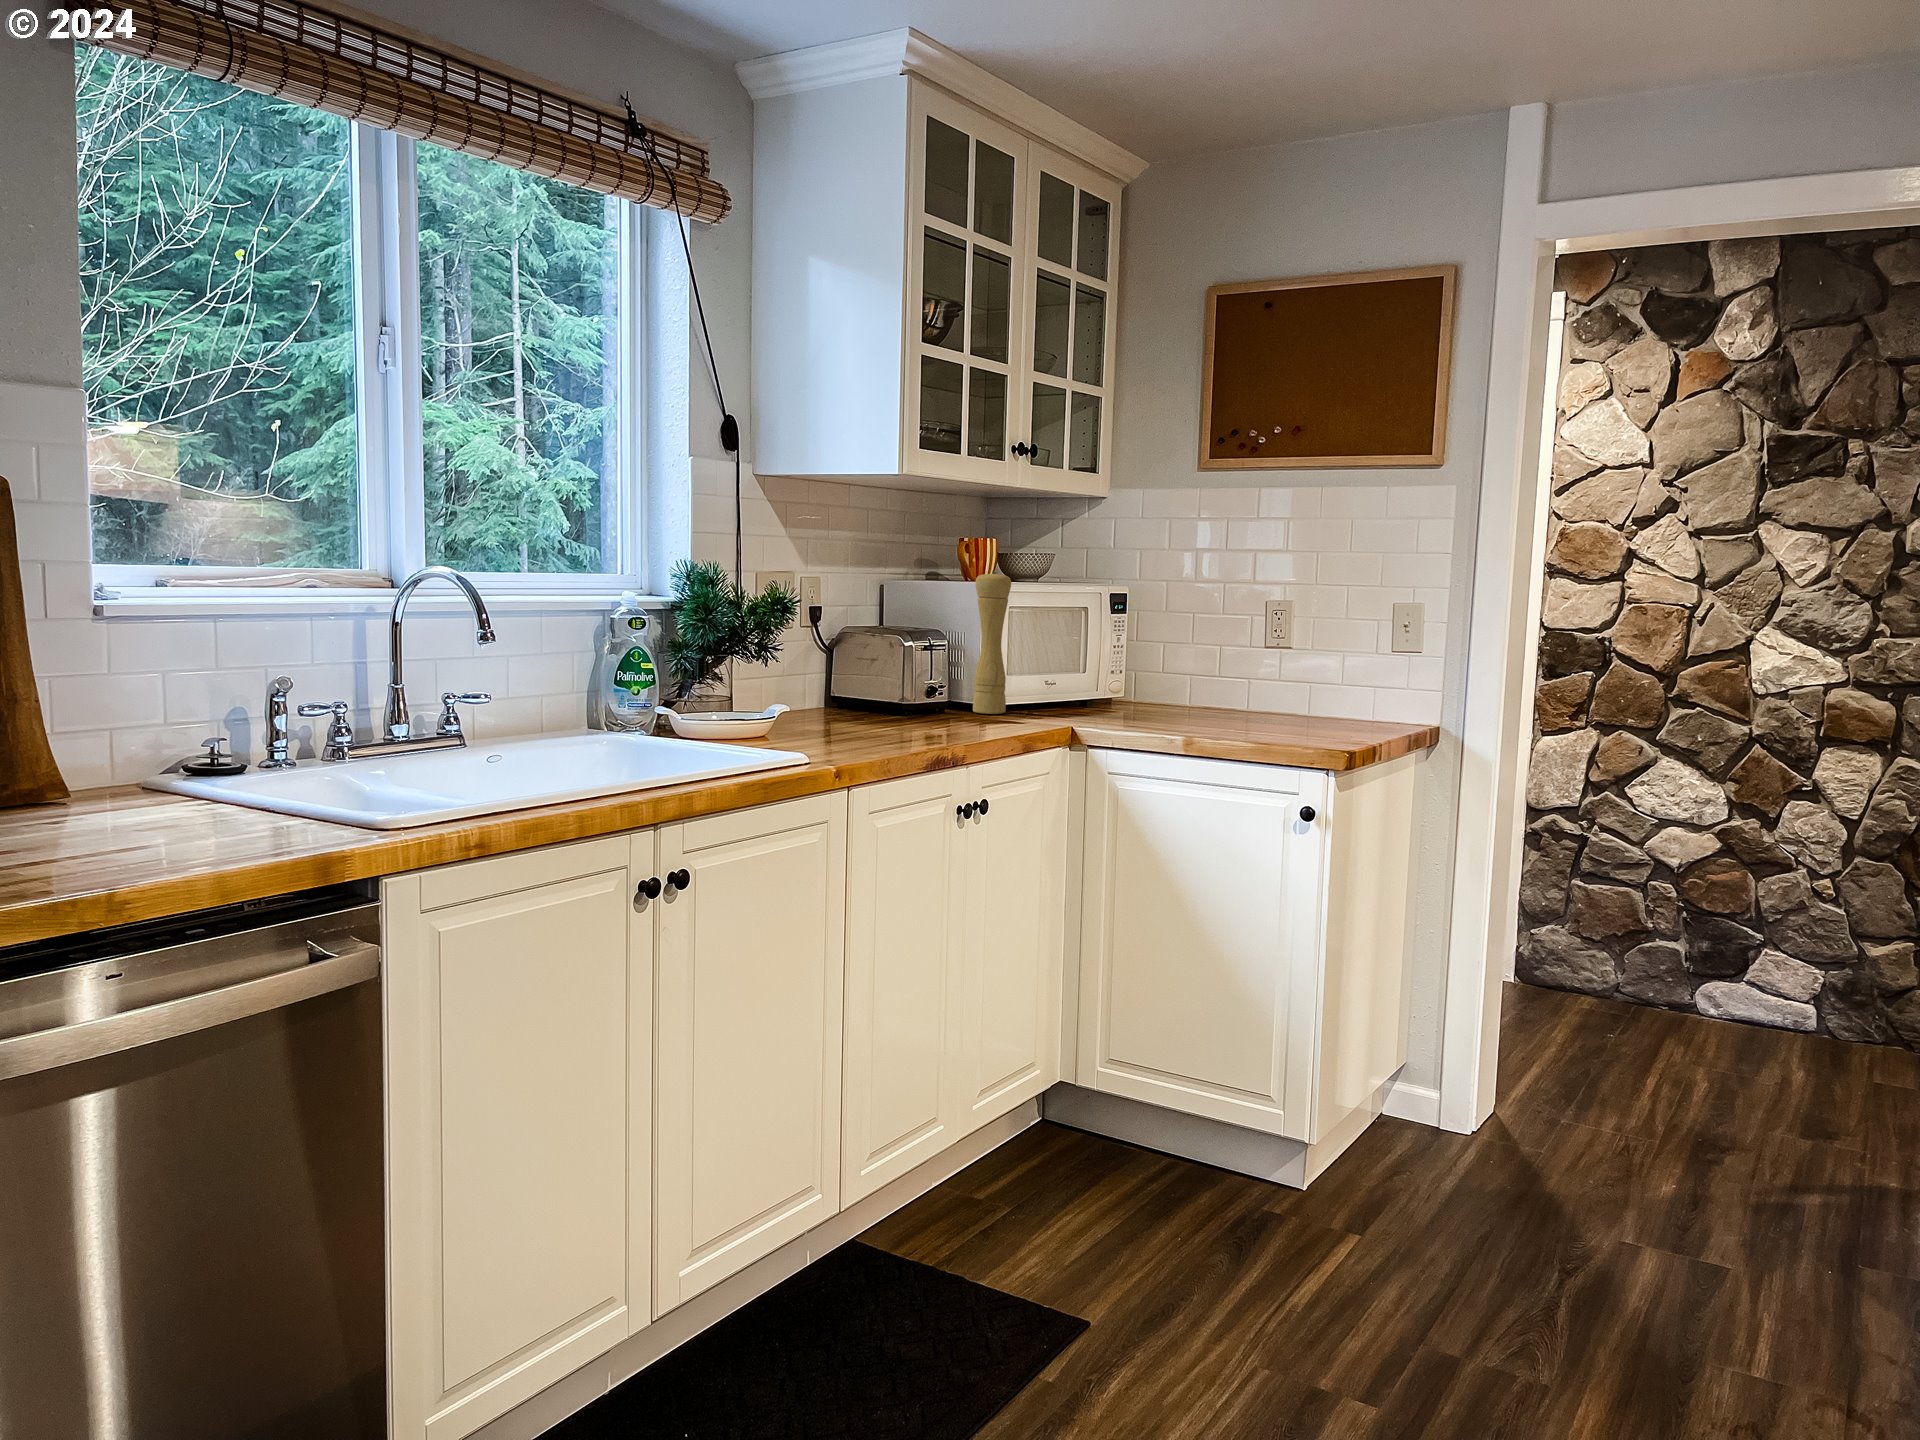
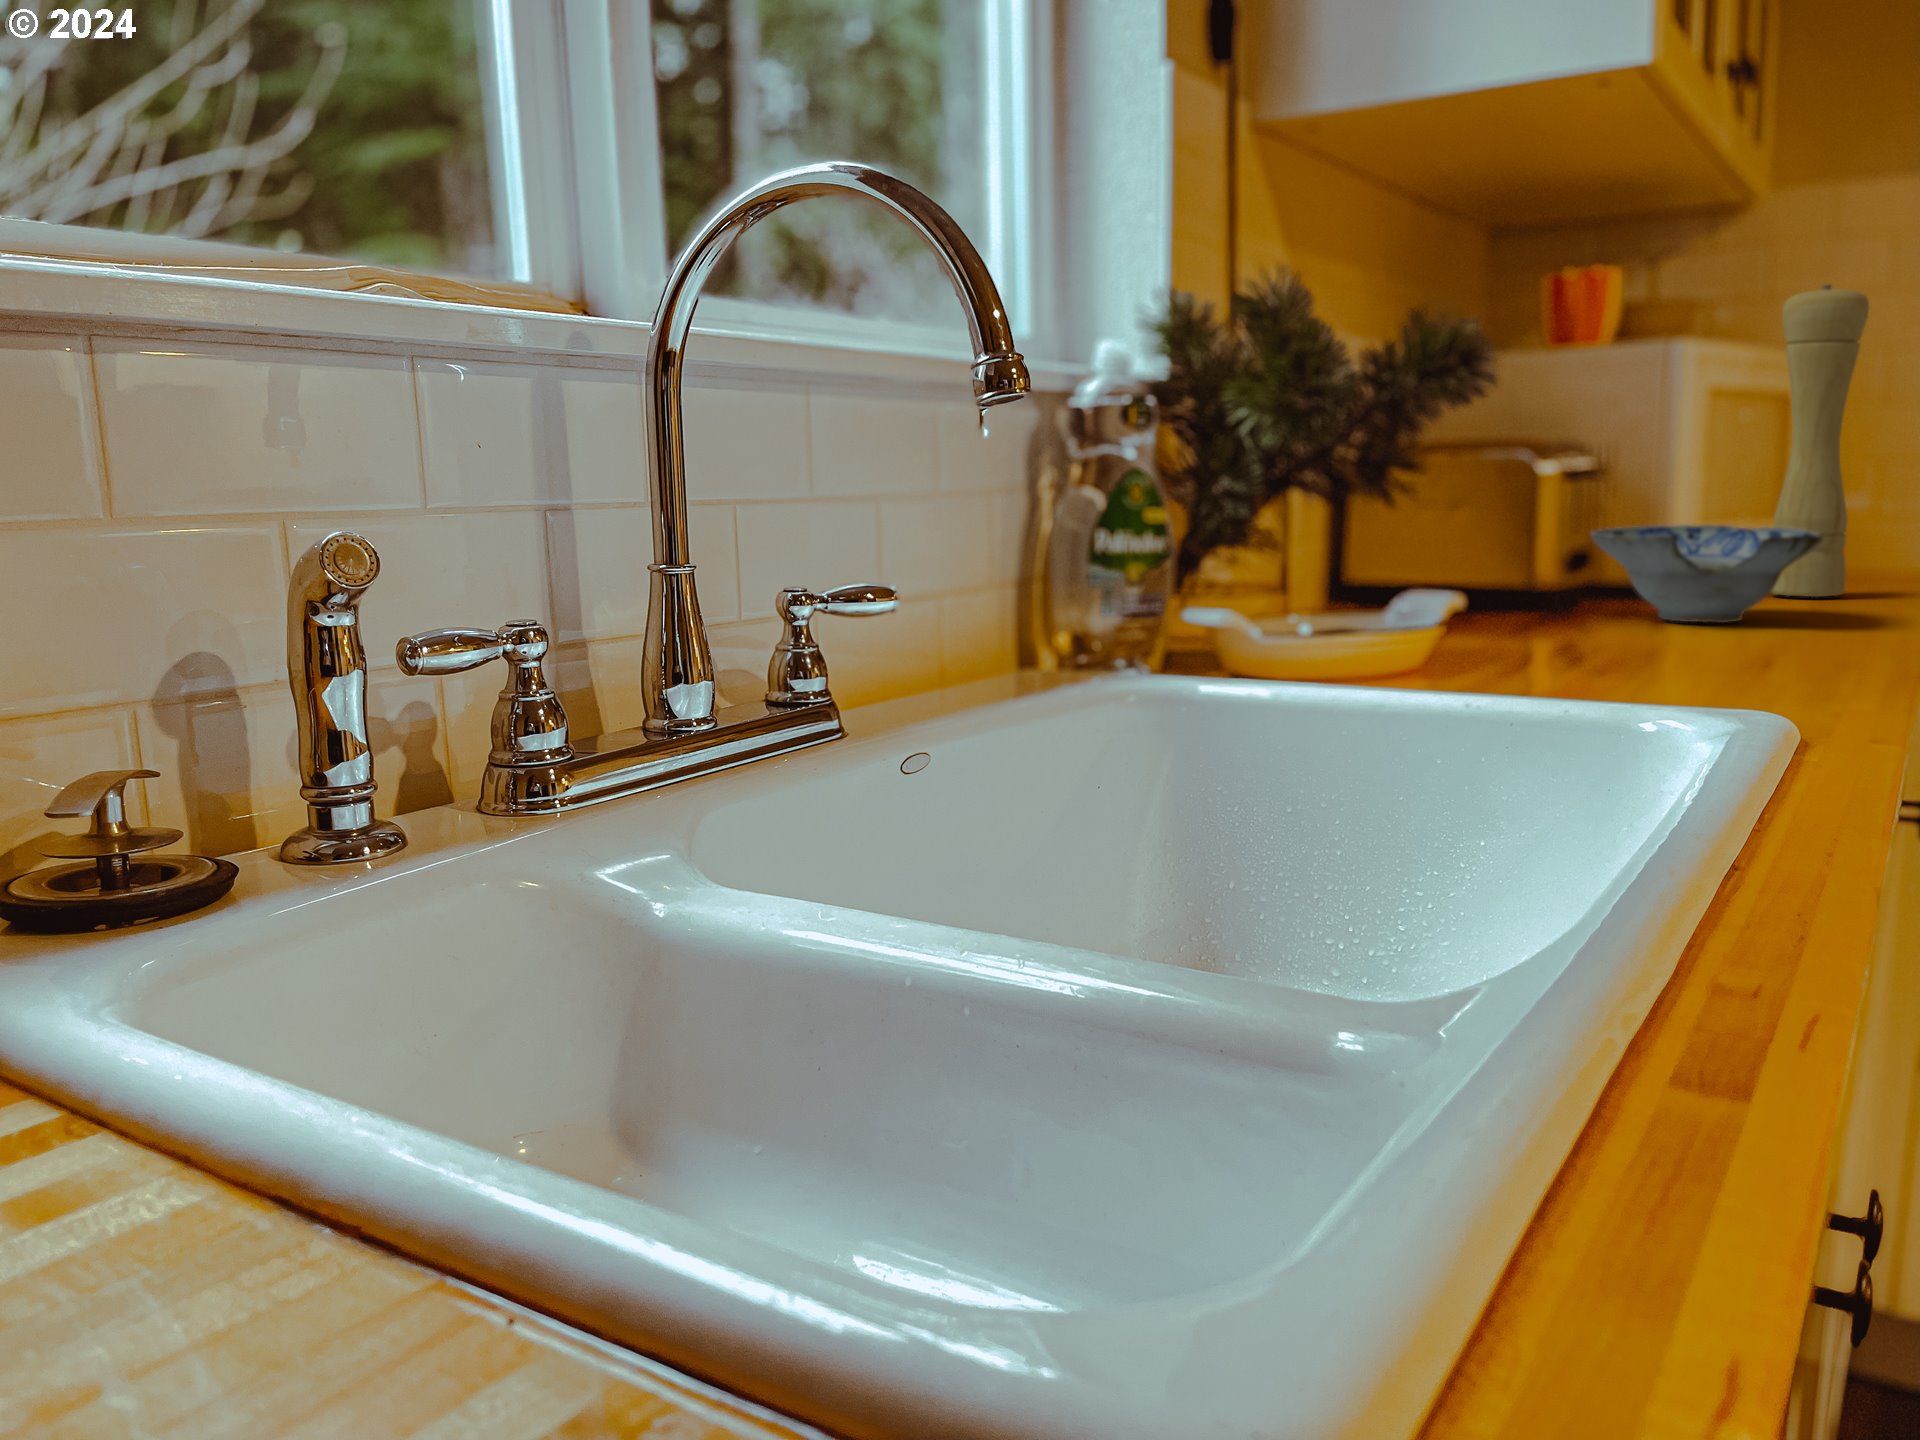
ceramic bowl: none [857,678,950,723] -> present [1591,525,1823,623]

